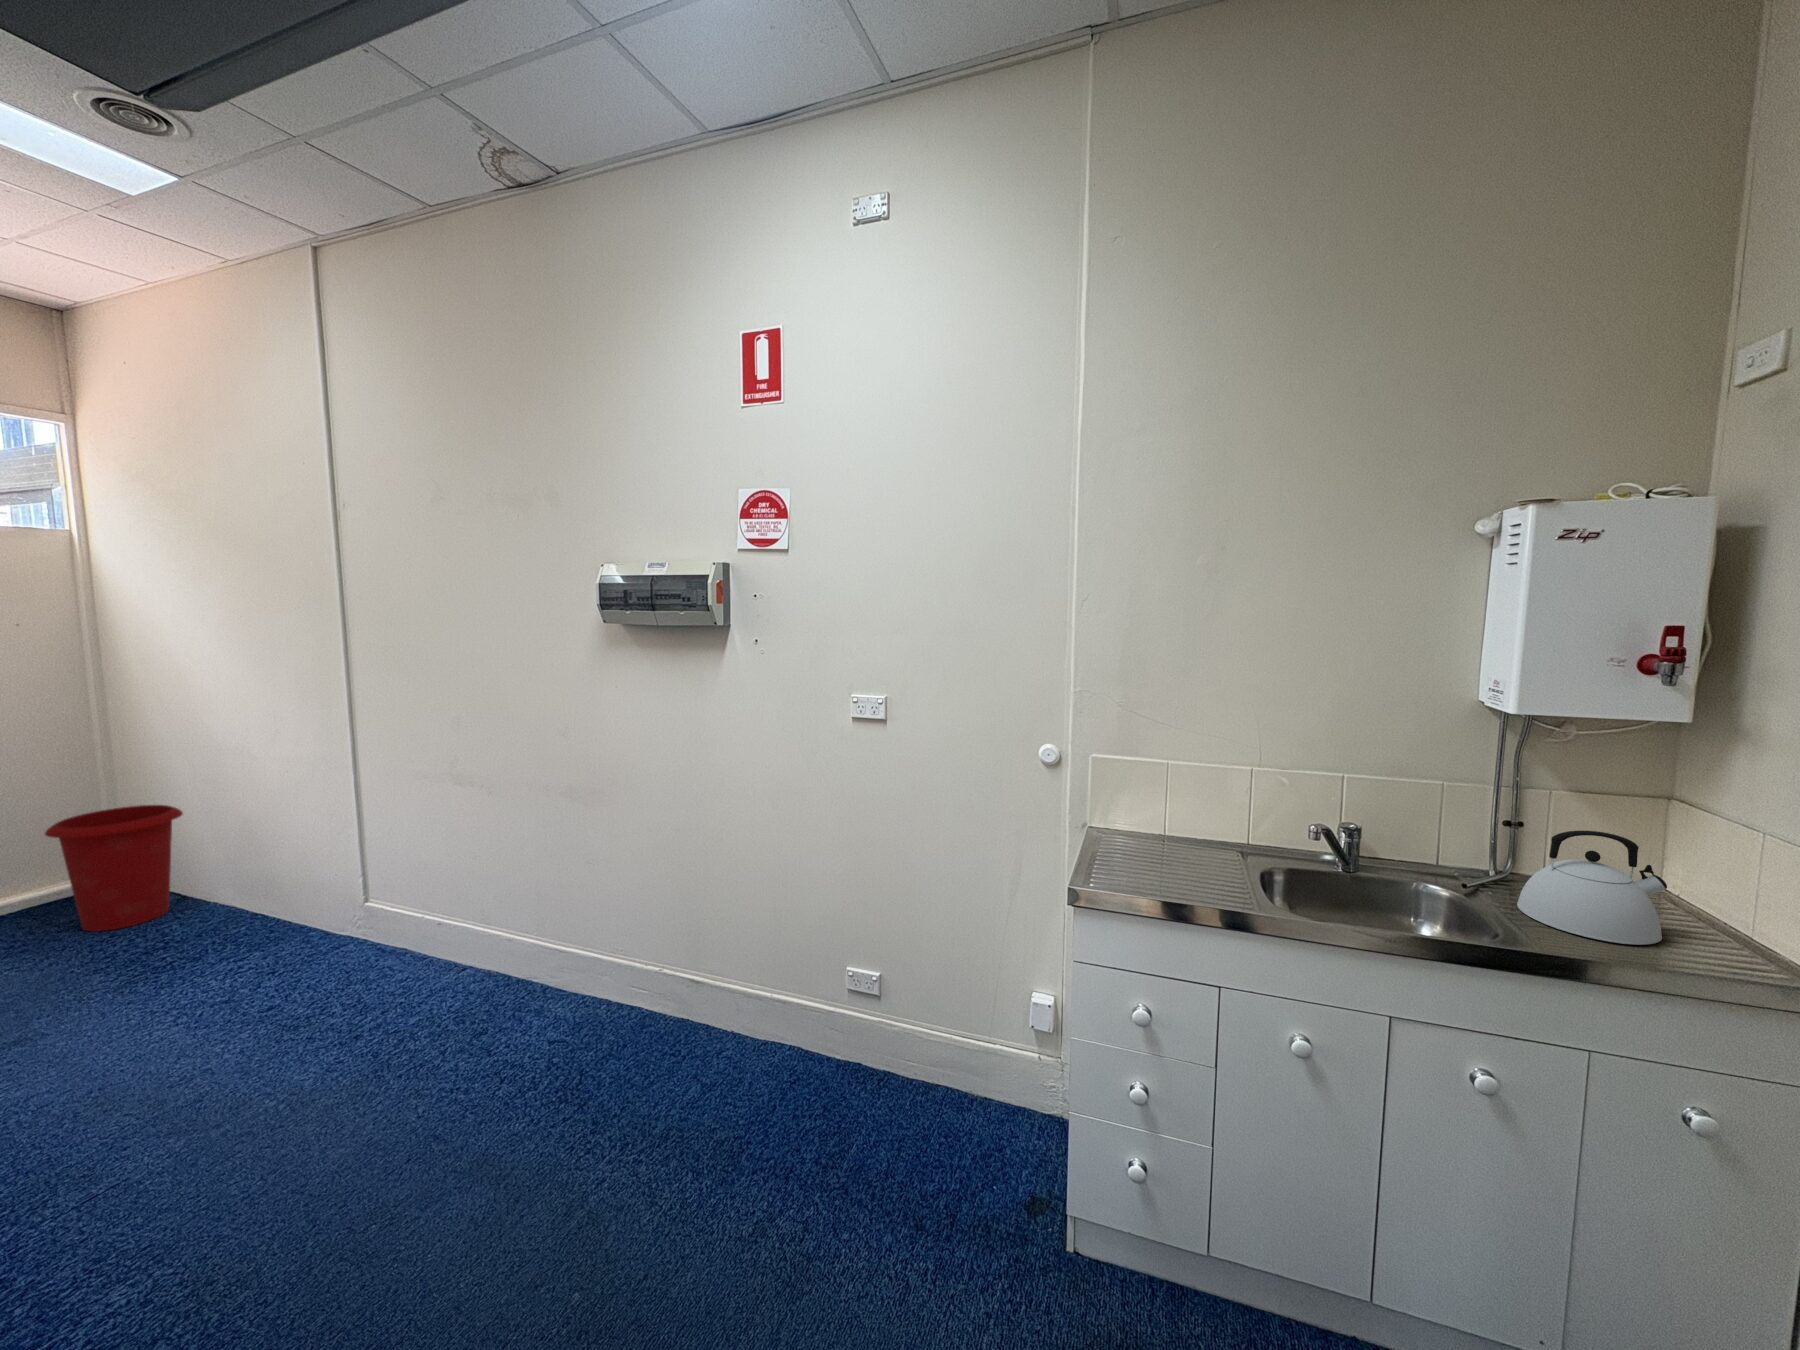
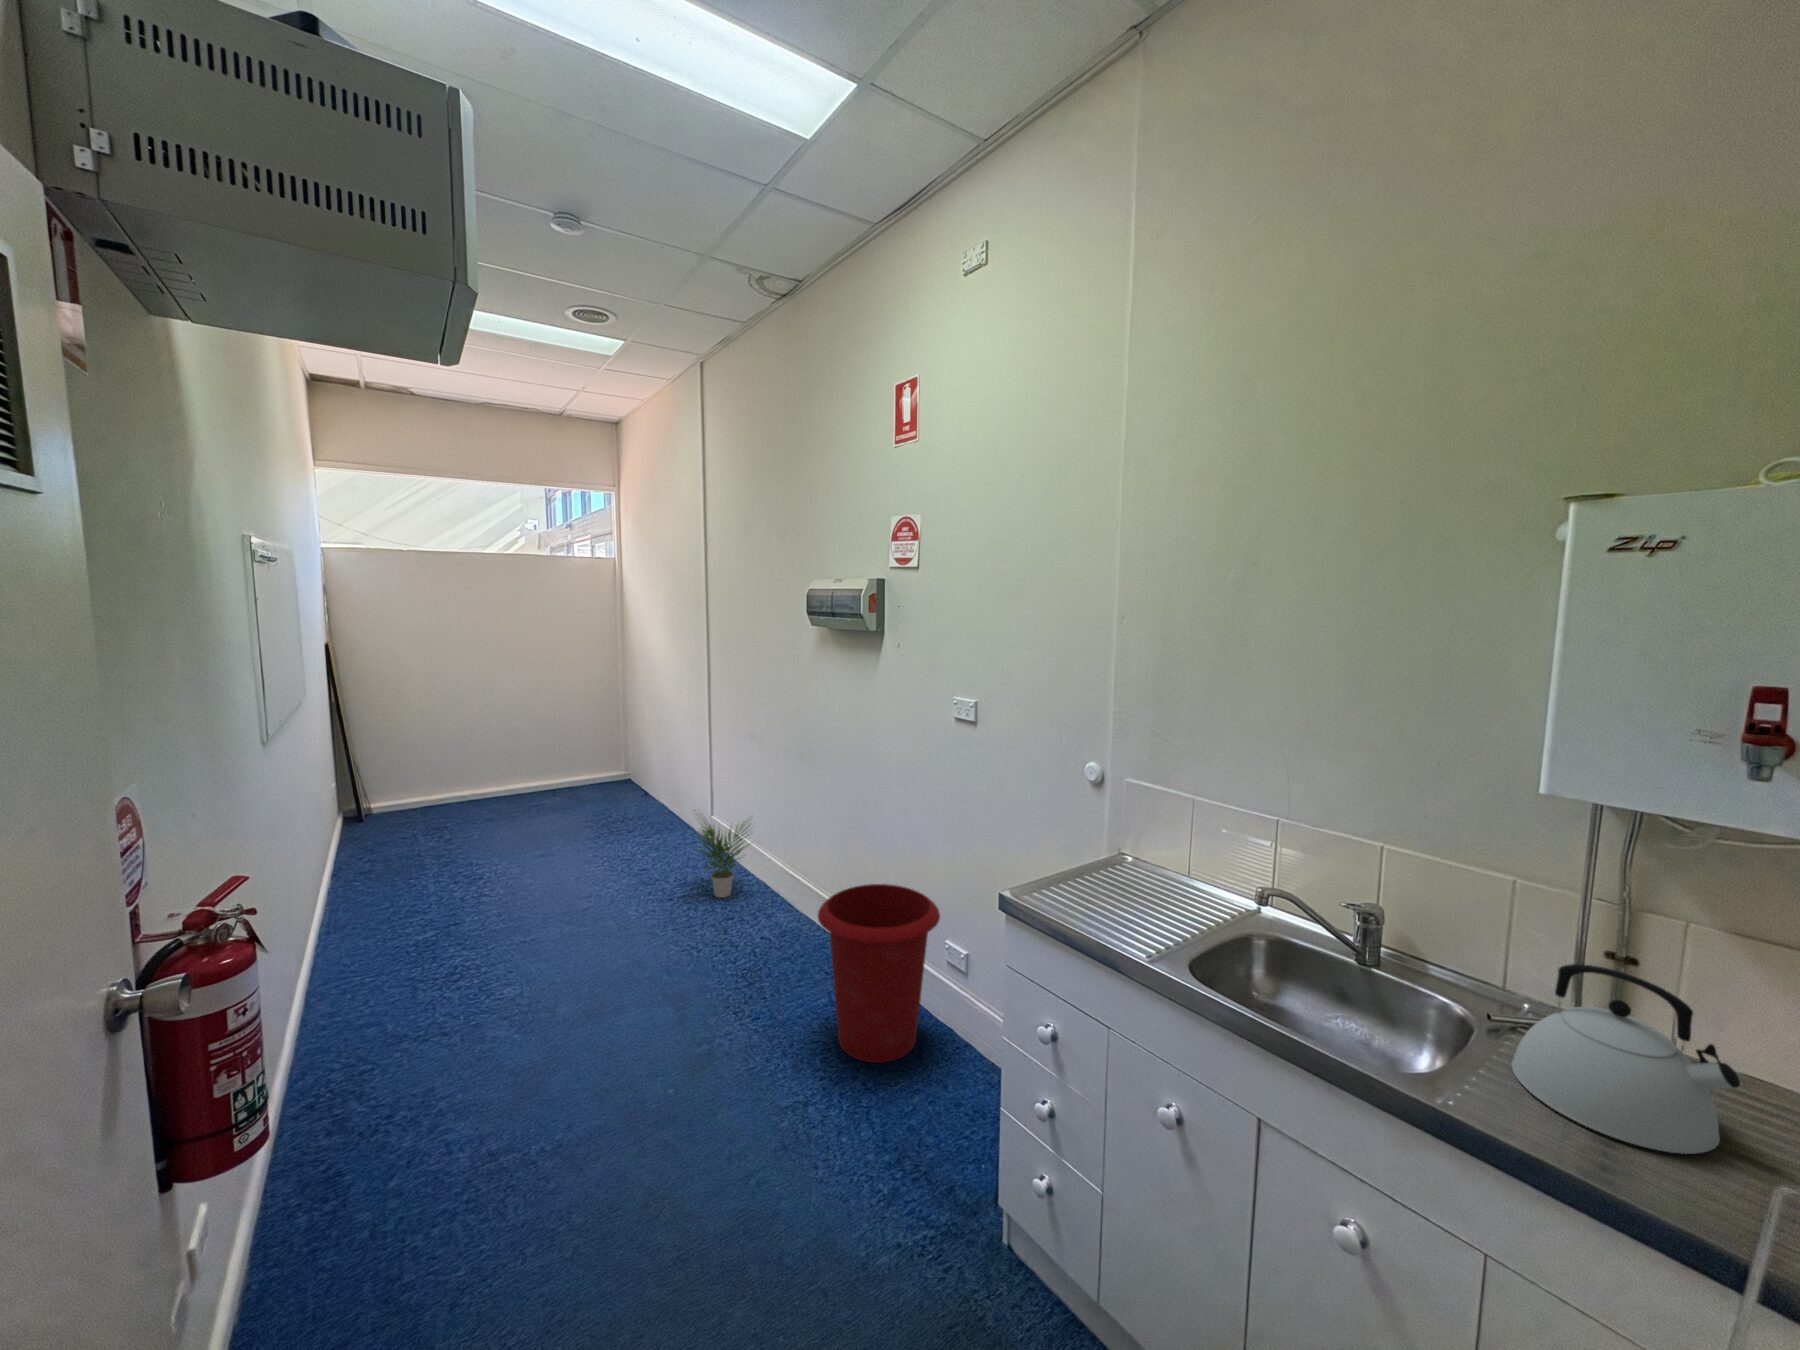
waste bin: present [45,805,183,932] -> present [818,884,940,1063]
potted plant: none [372,879,502,1009] -> present [694,810,751,898]

